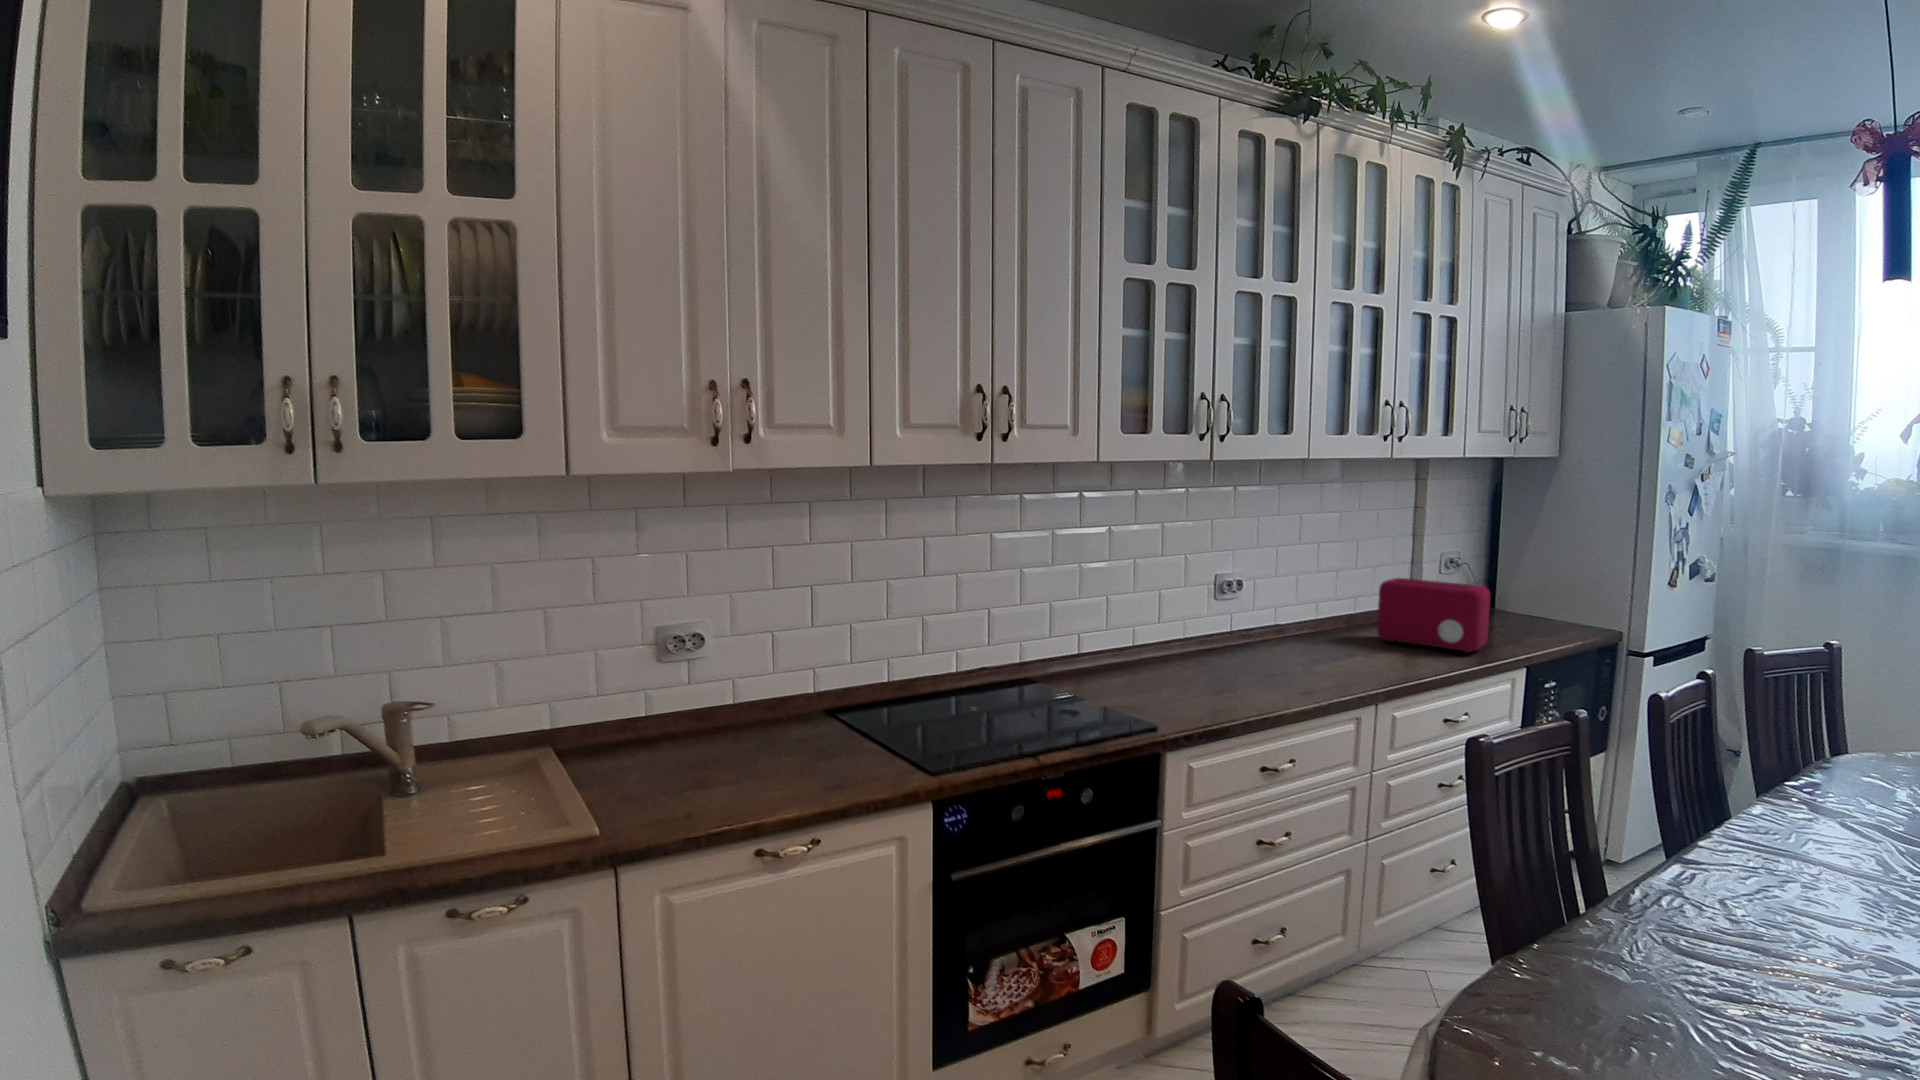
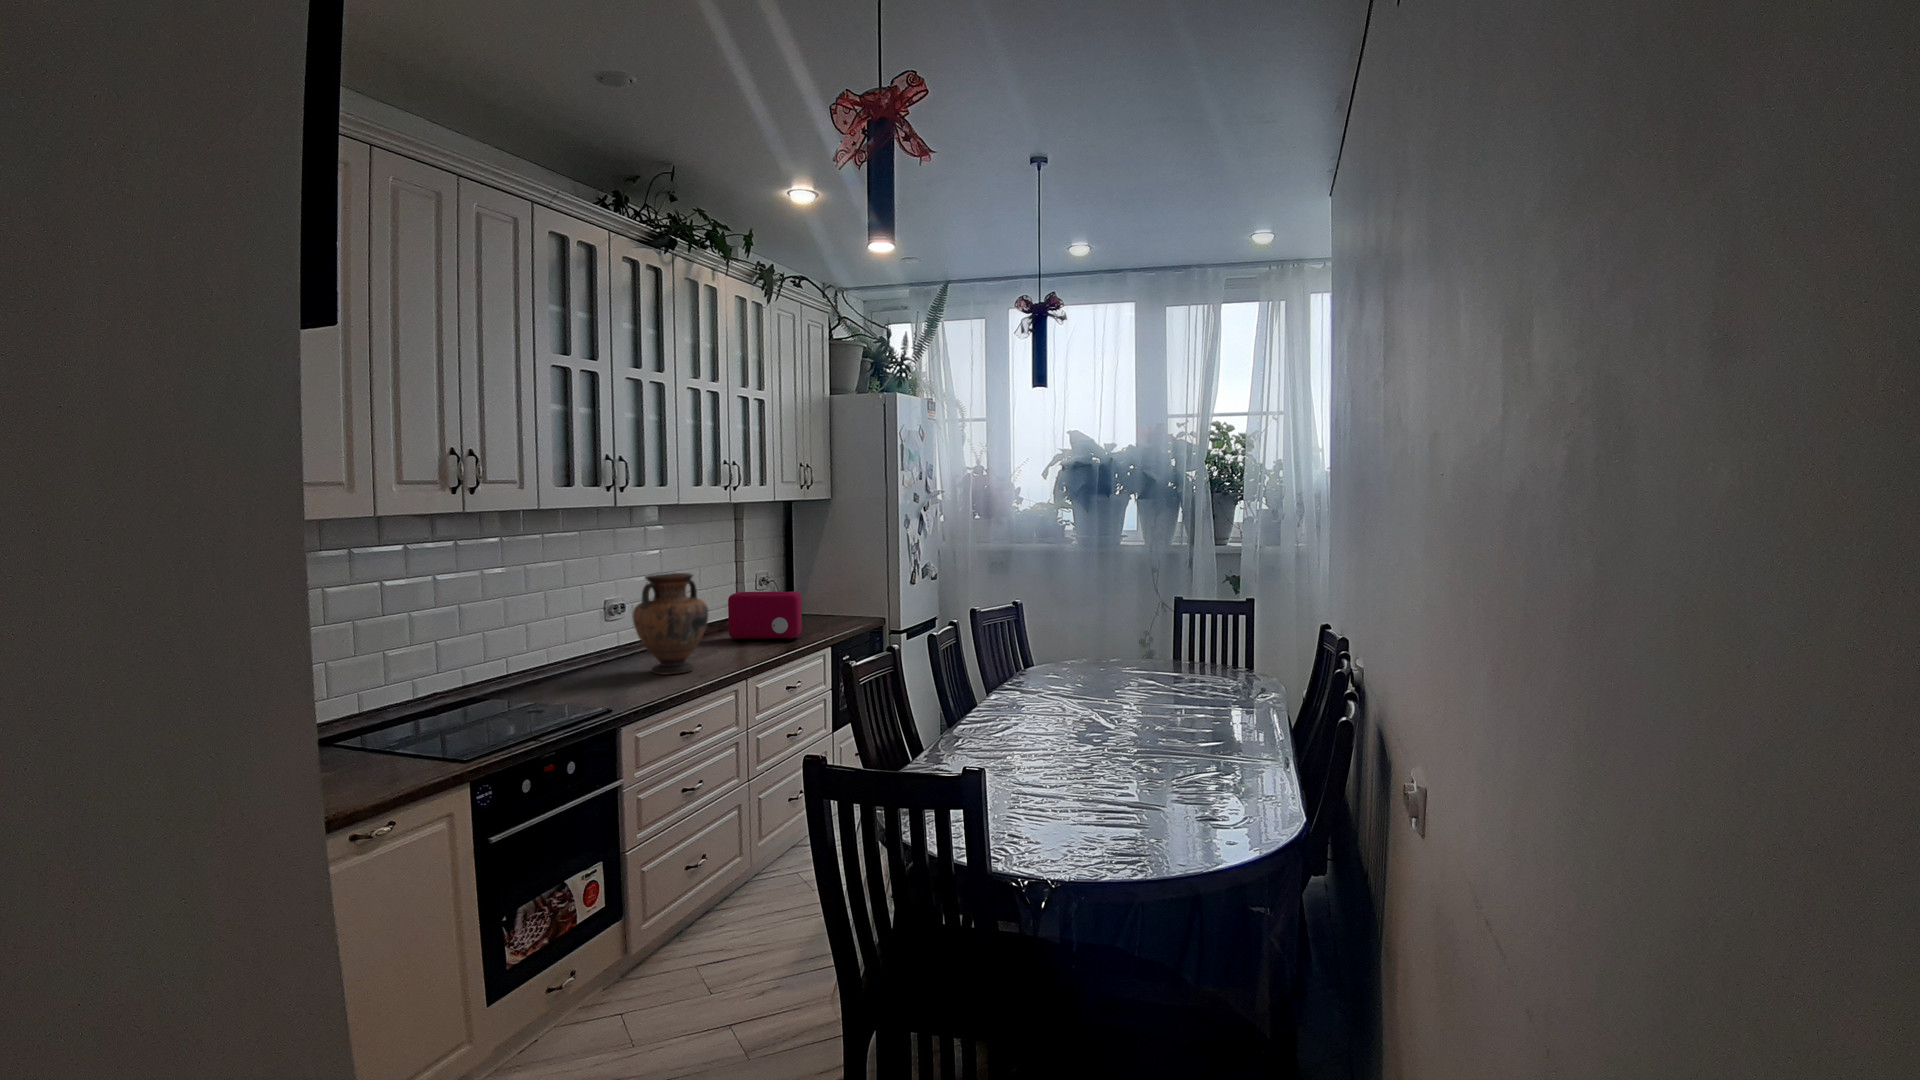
vase: none [1224,550,1324,684] -> present [633,573,708,675]

